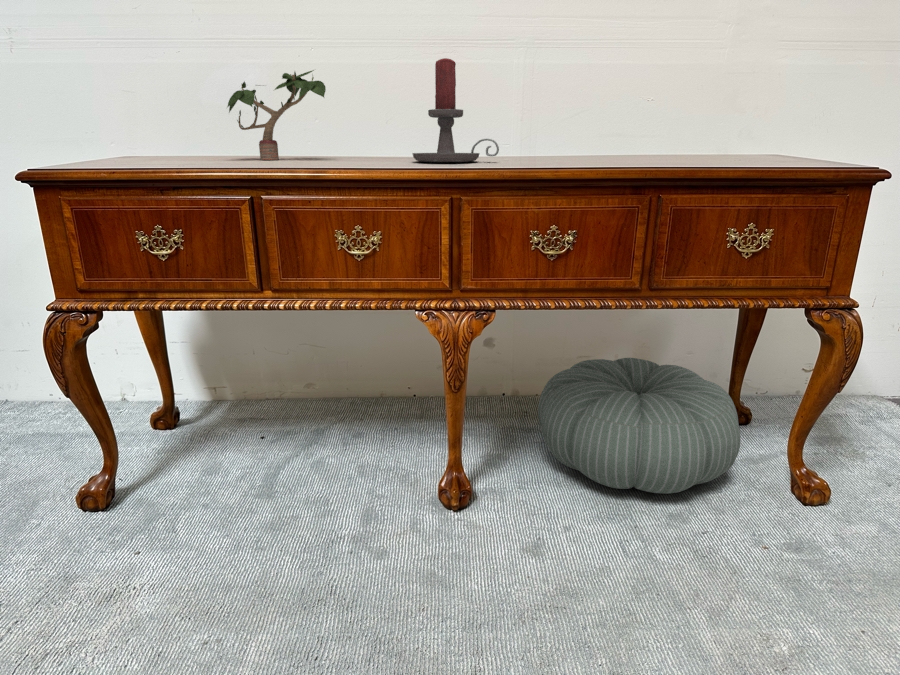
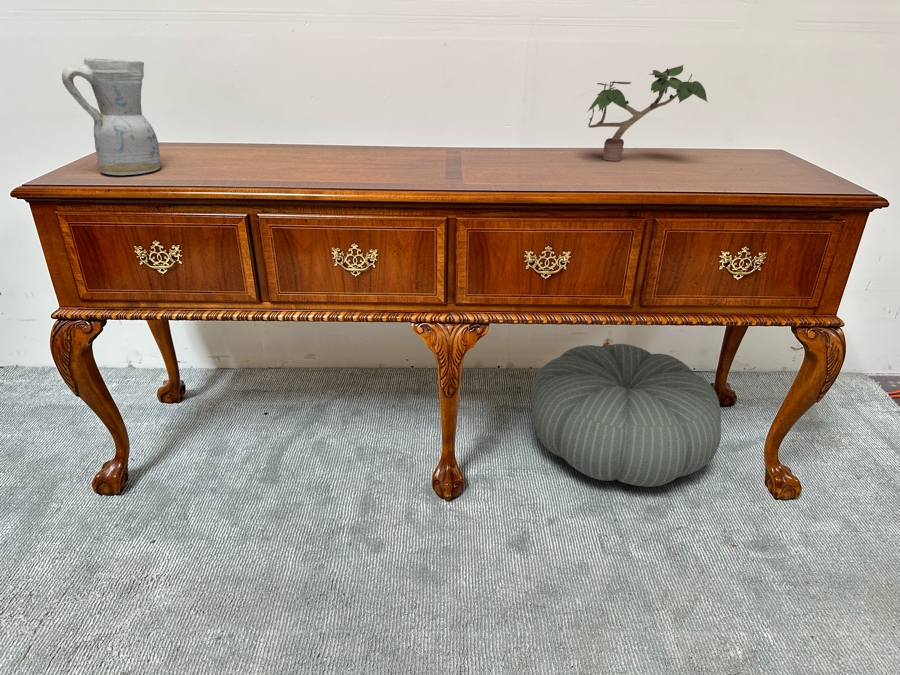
ceramic pitcher: none [77,52,168,165] -> present [62,58,161,175]
candle holder: present [413,58,499,162] -> none [409,59,498,169]
potted plant: present [227,70,326,160] -> present [588,65,708,161]

